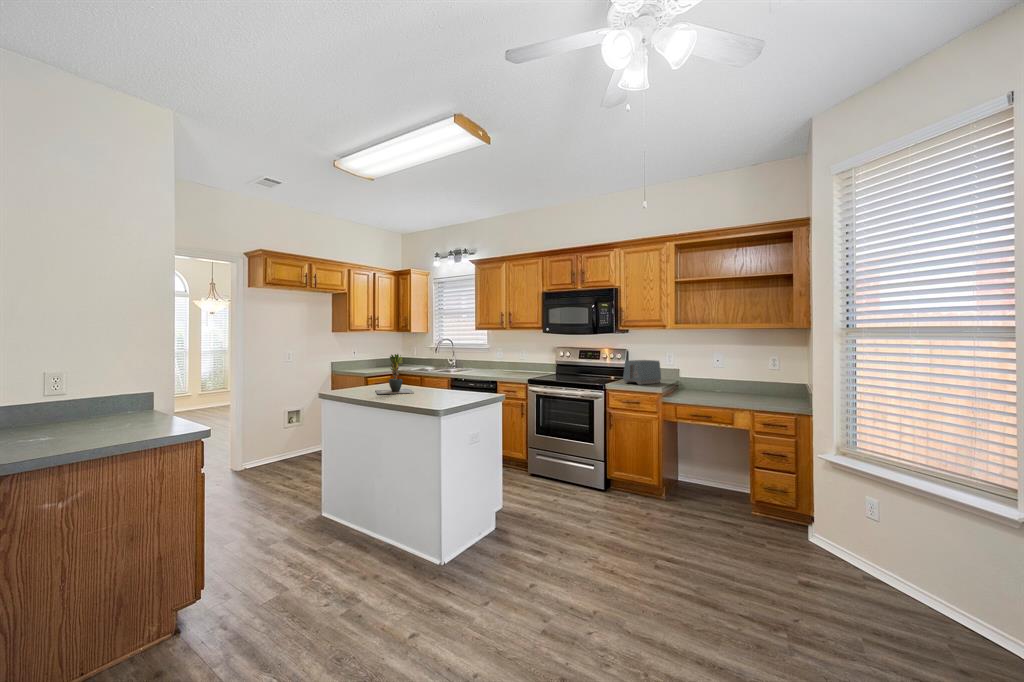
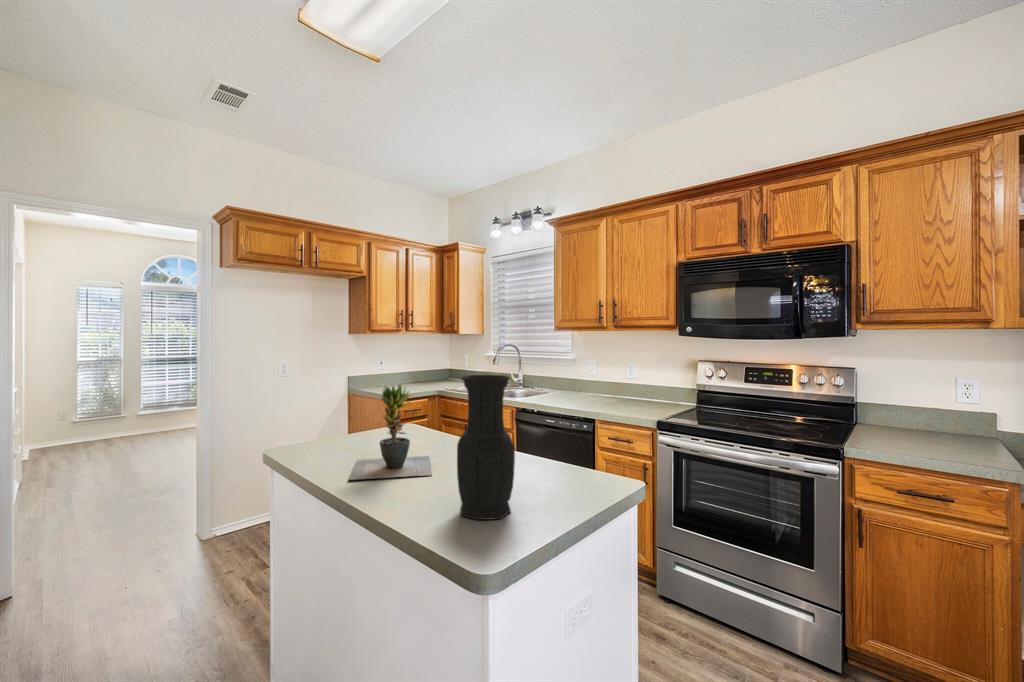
vase: none [429,347,452,400] -> present [457,375,515,520]
toaster: present [623,360,661,385] -> none [880,392,972,453]

